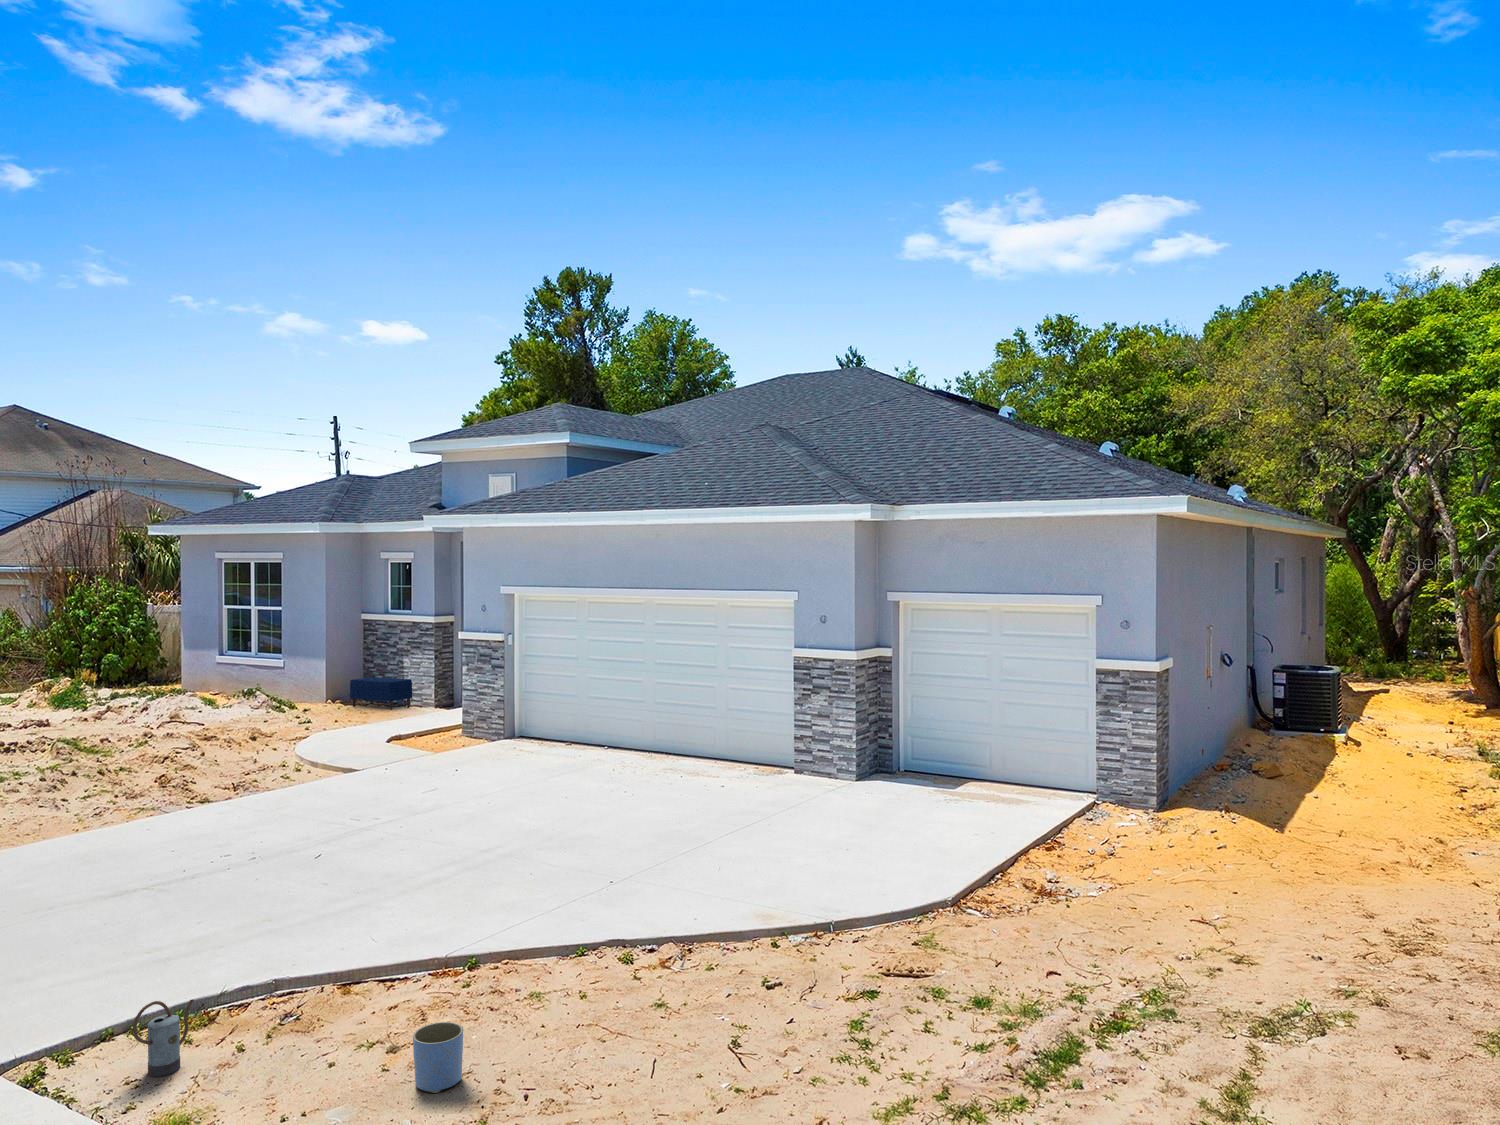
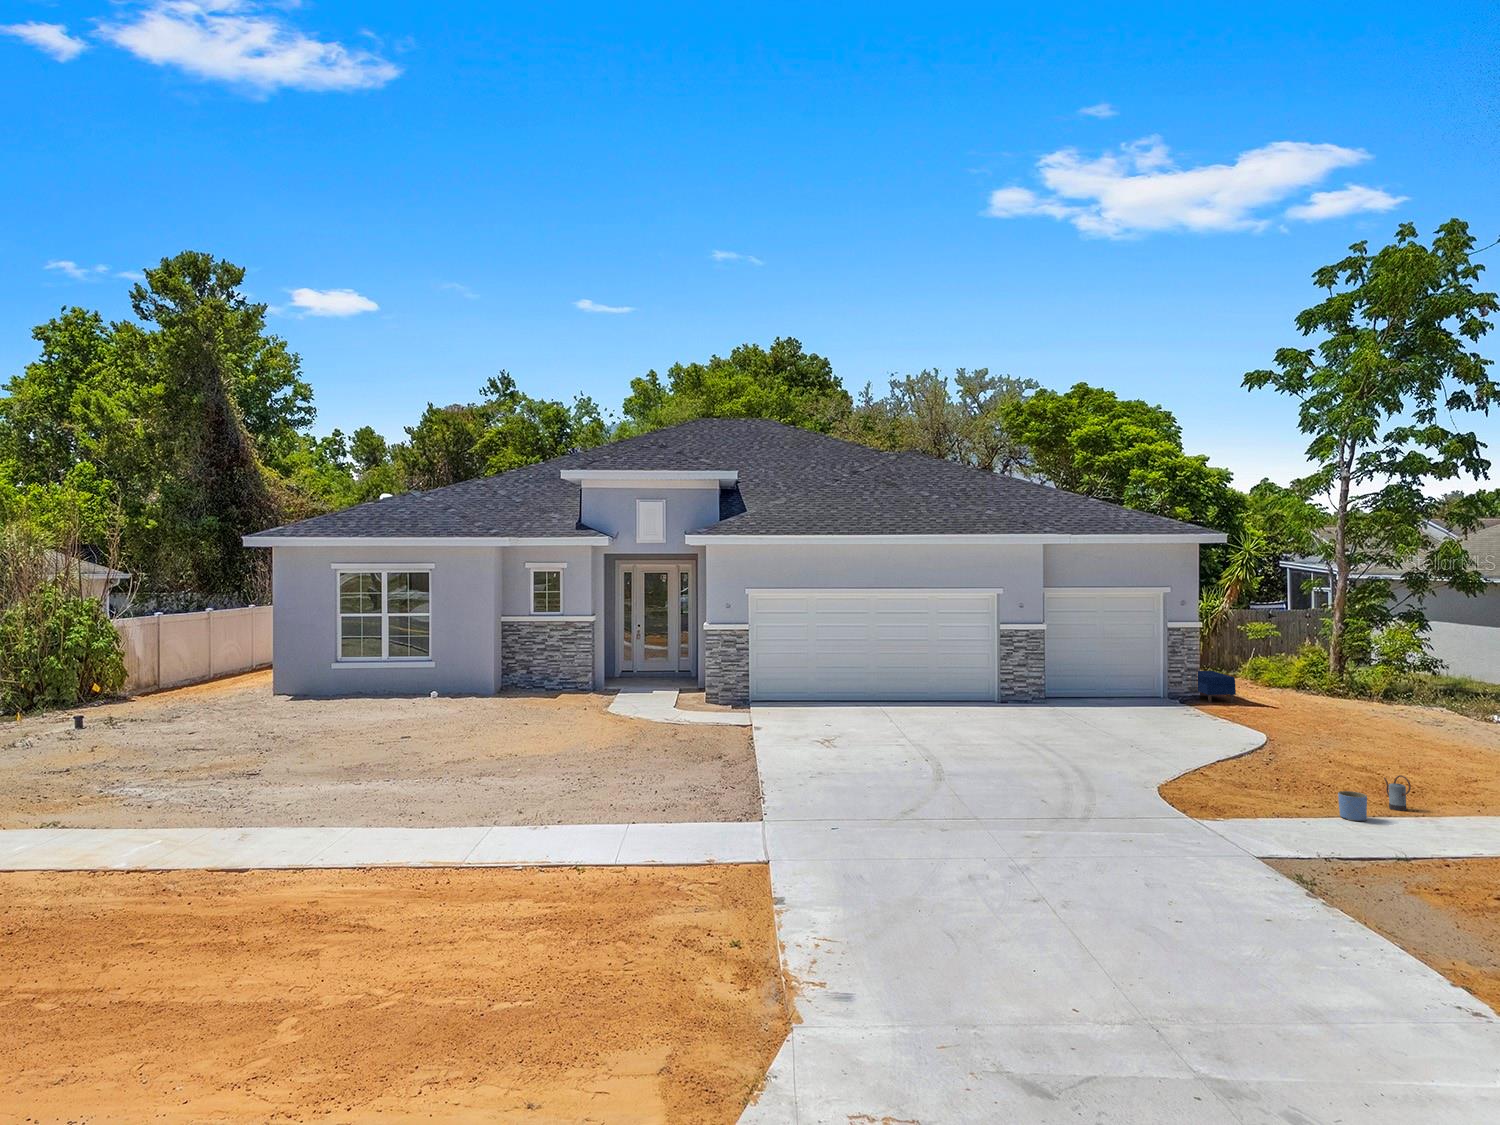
bench: present [350,677,412,710] -> present [1198,671,1236,703]
watering can: present [133,999,194,1077] -> present [1384,775,1411,811]

